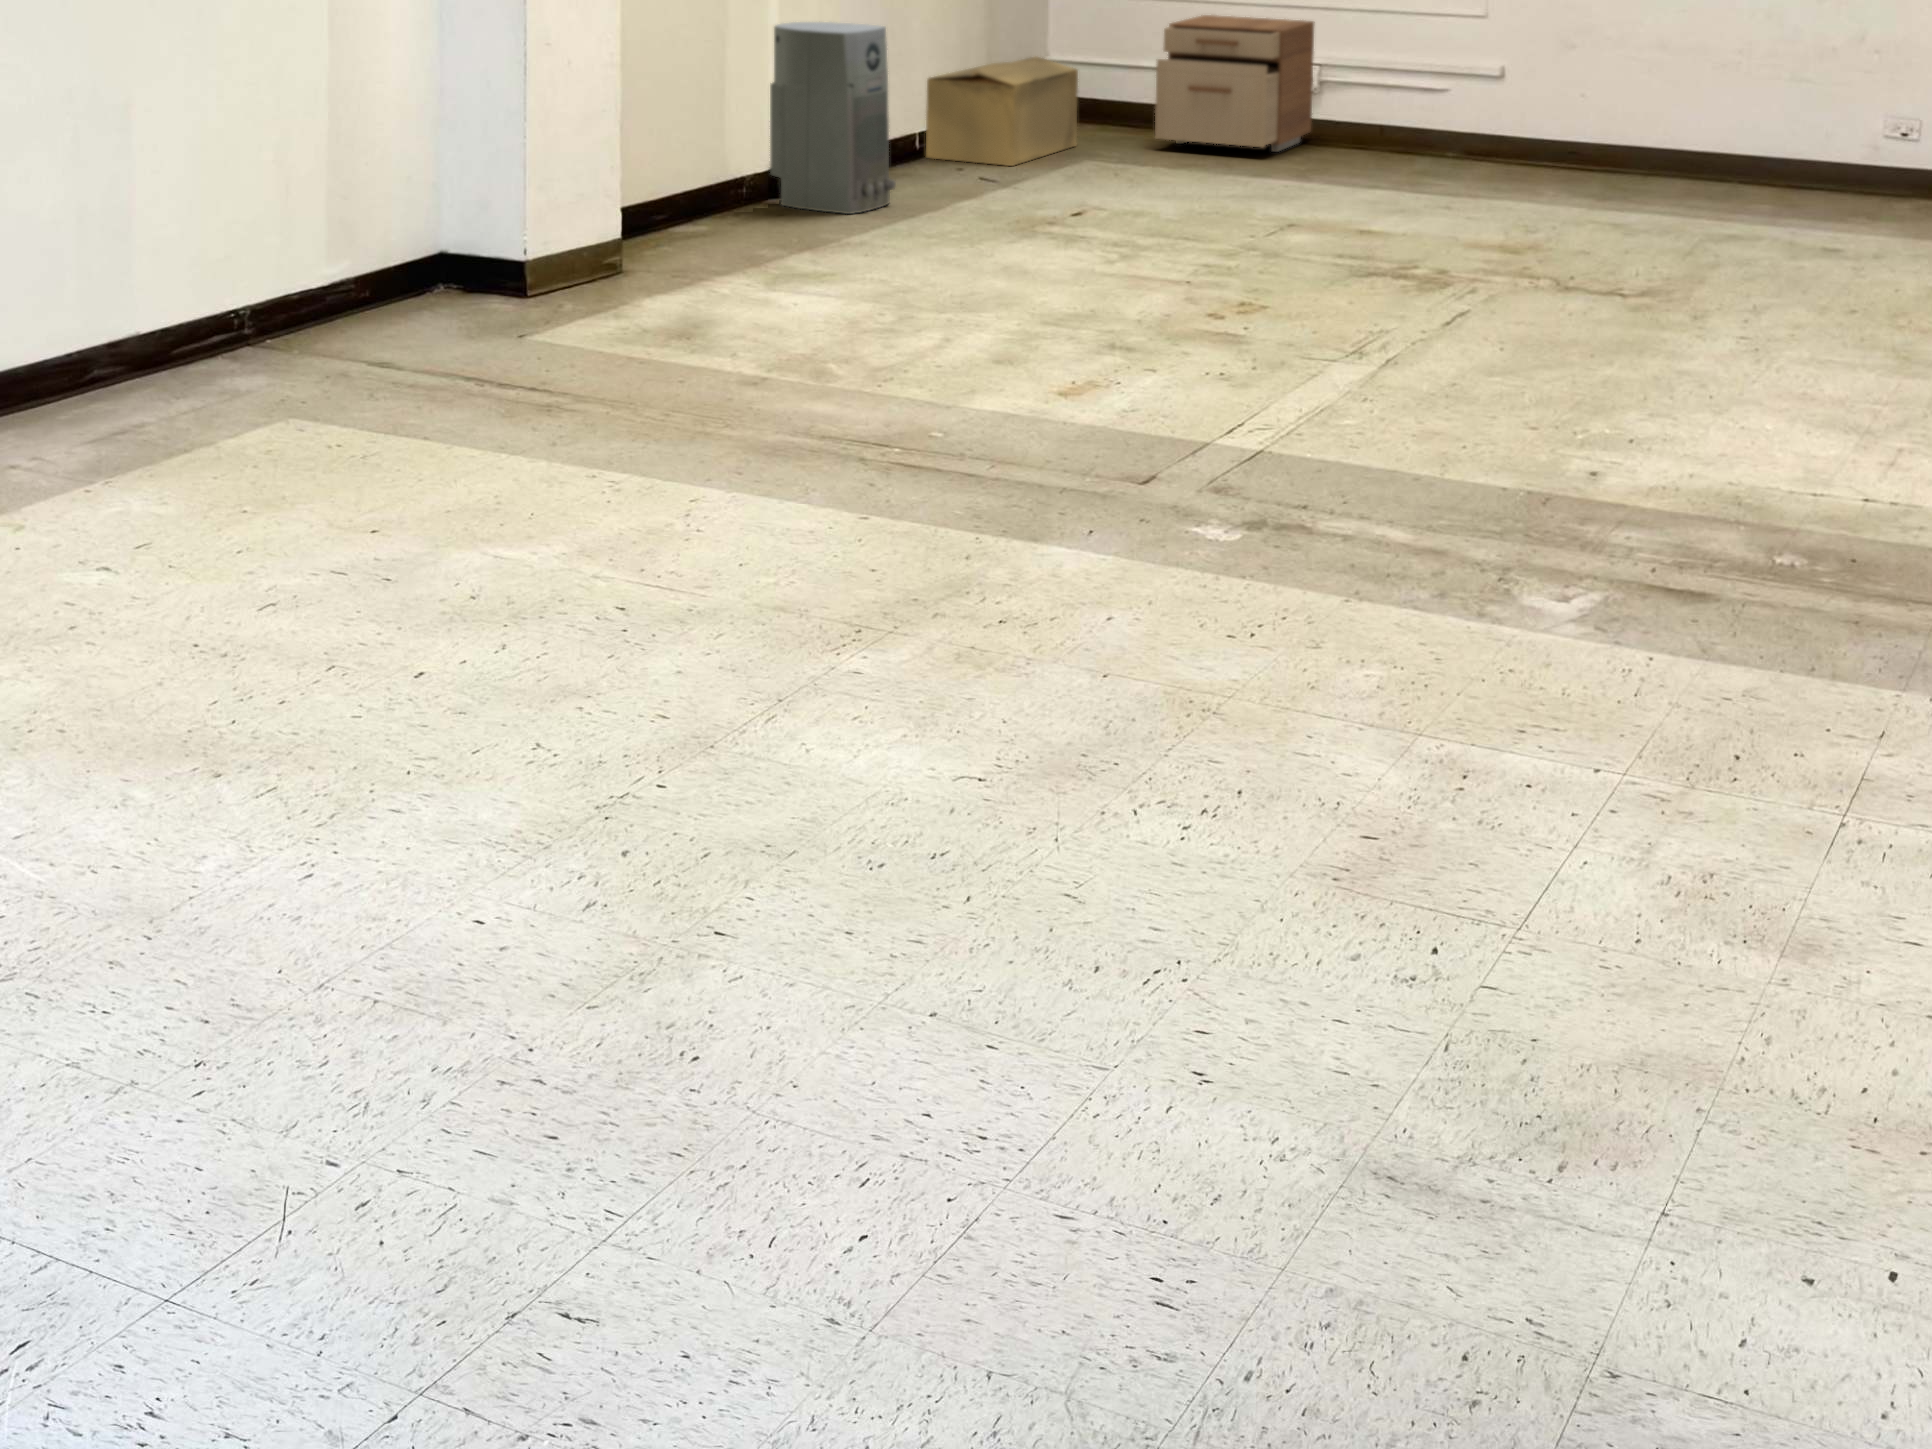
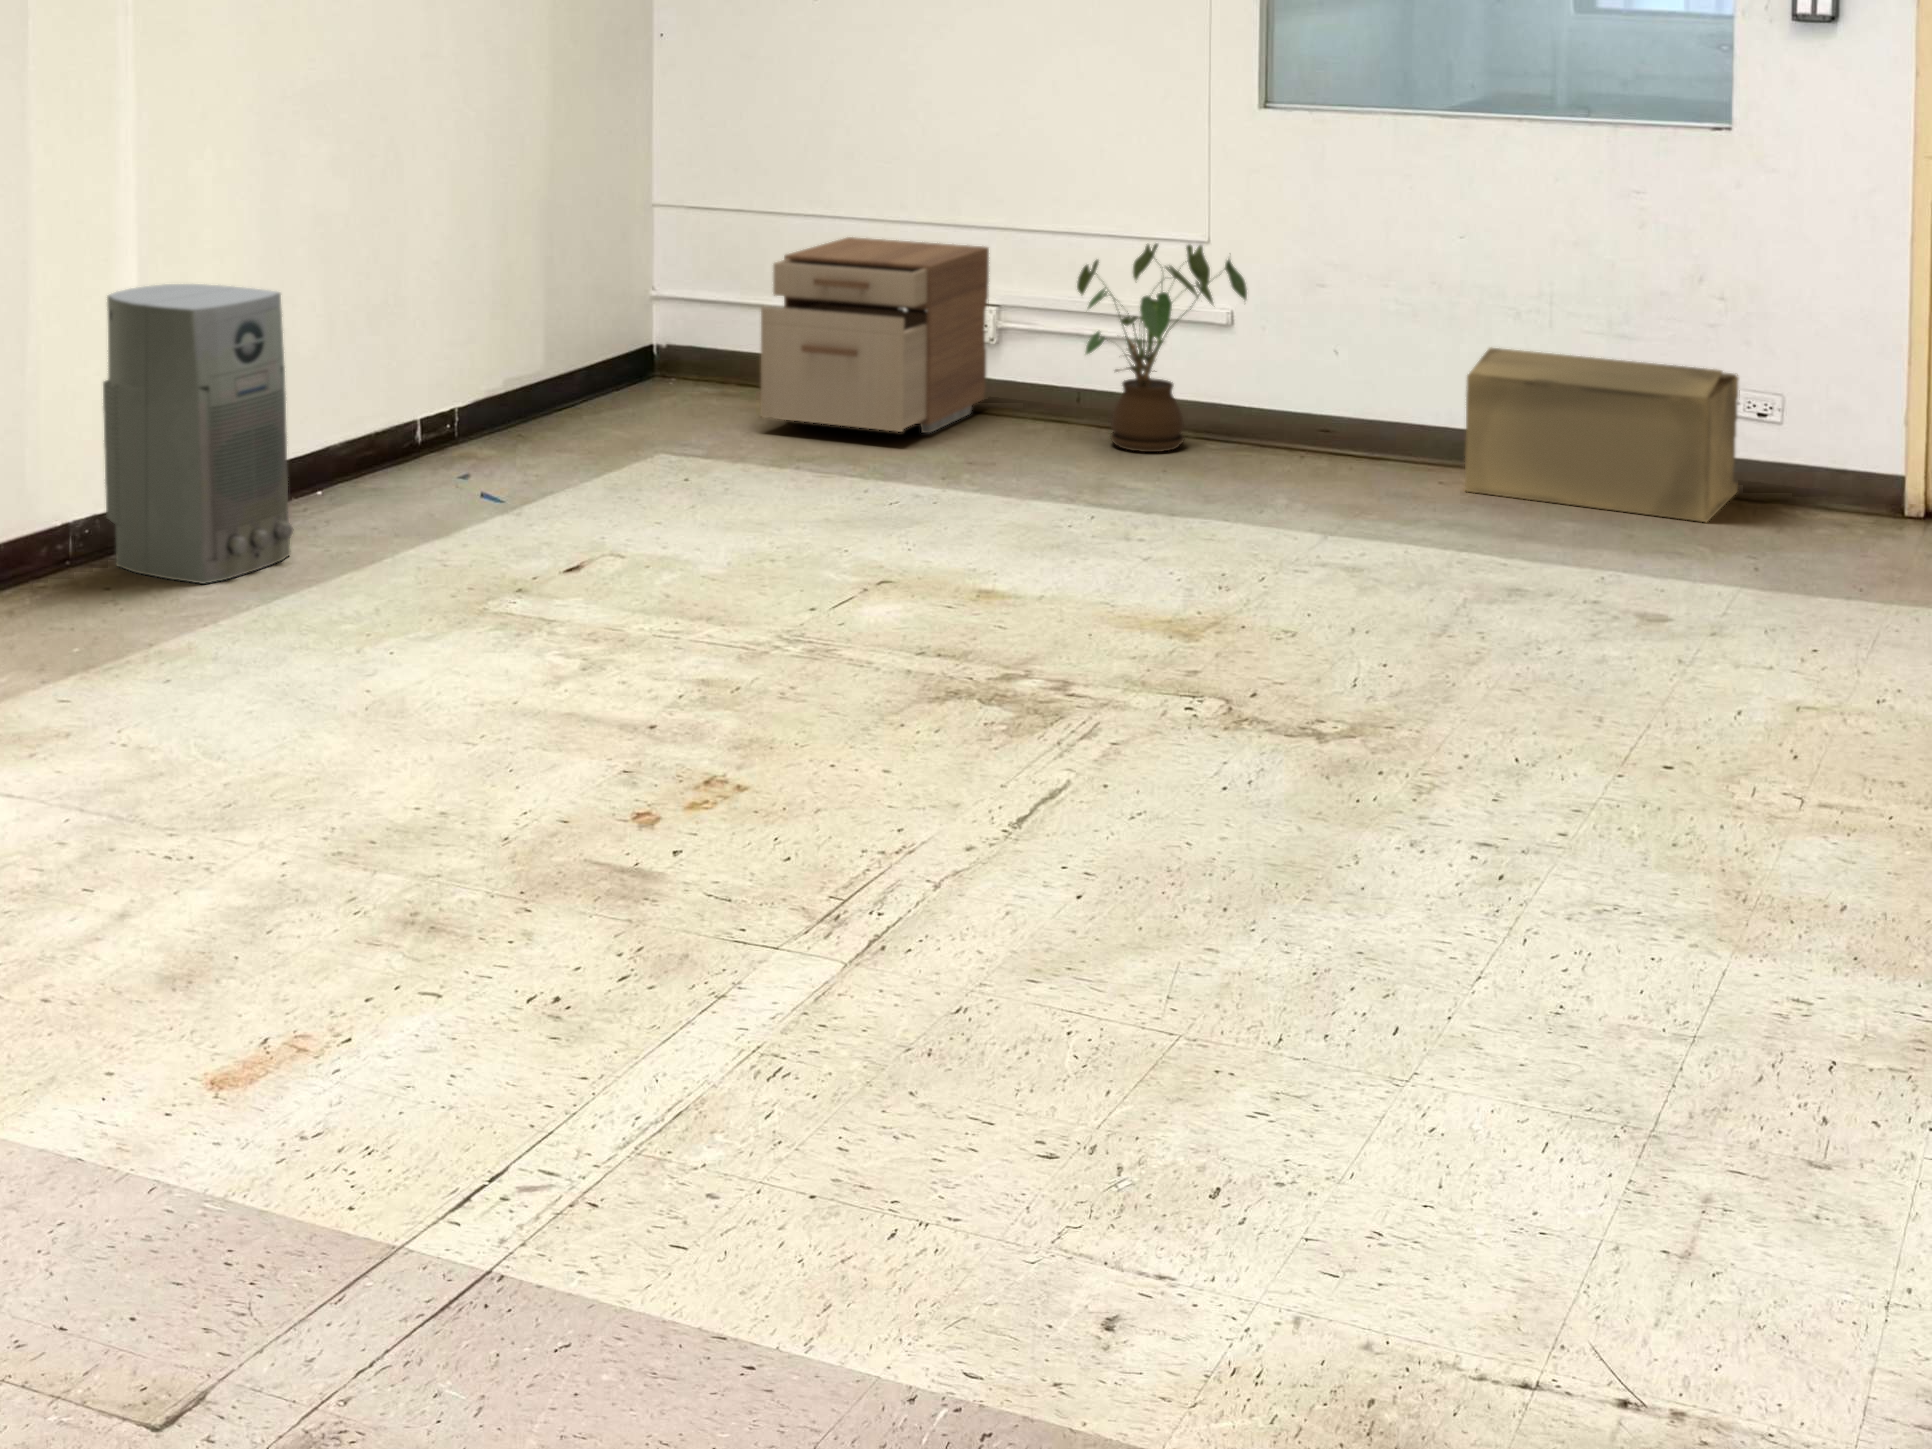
house plant: none [1390,15,1518,164] -> present [1077,244,1247,452]
cardboard box: present [926,57,1078,166] -> present [1465,347,1740,522]

